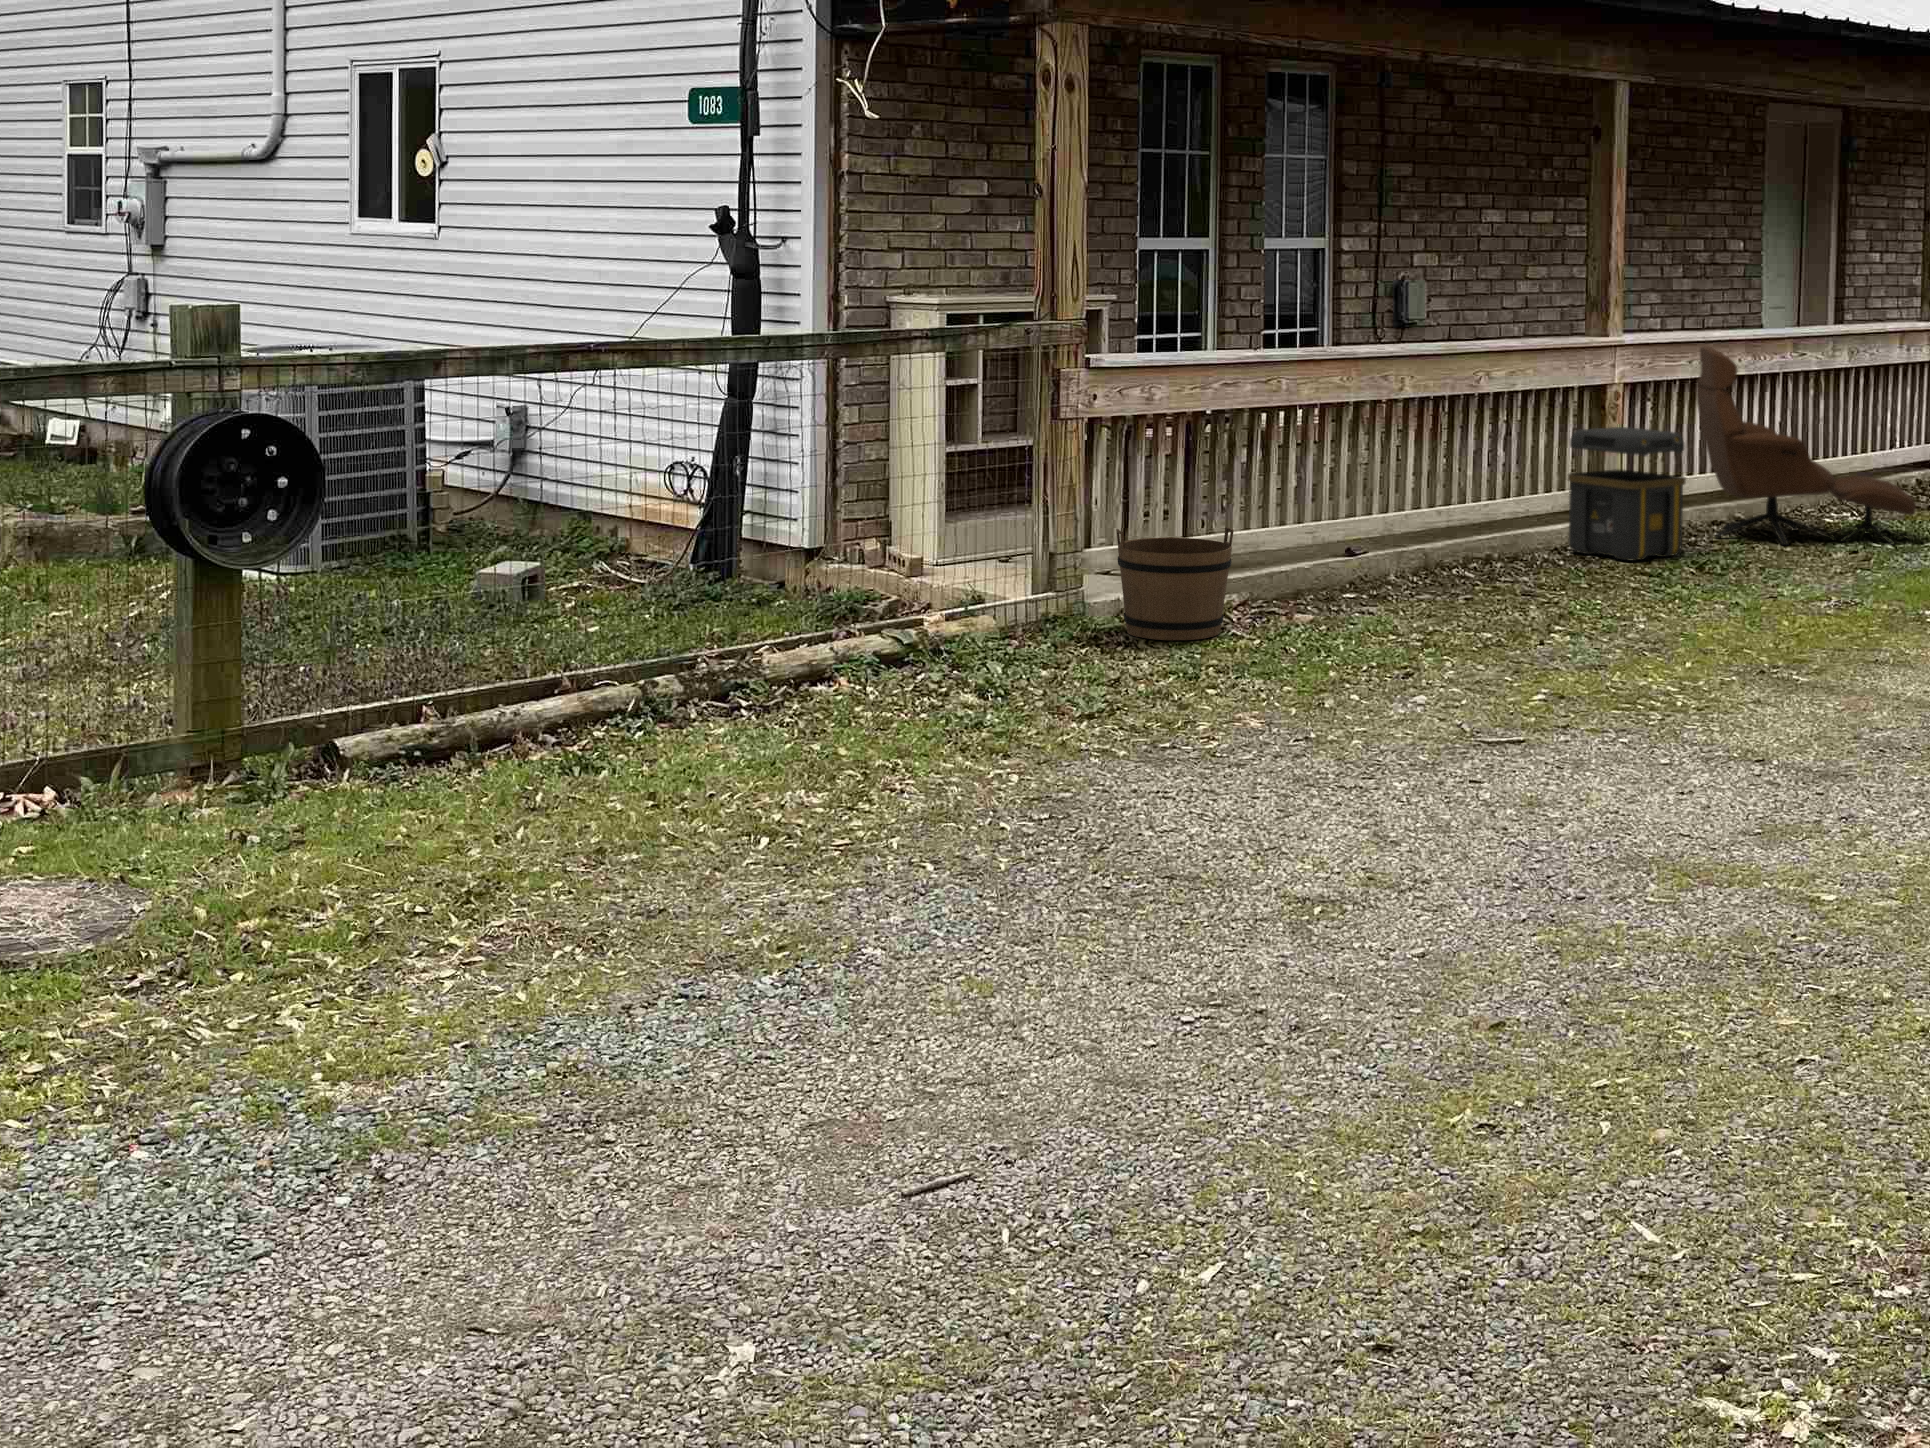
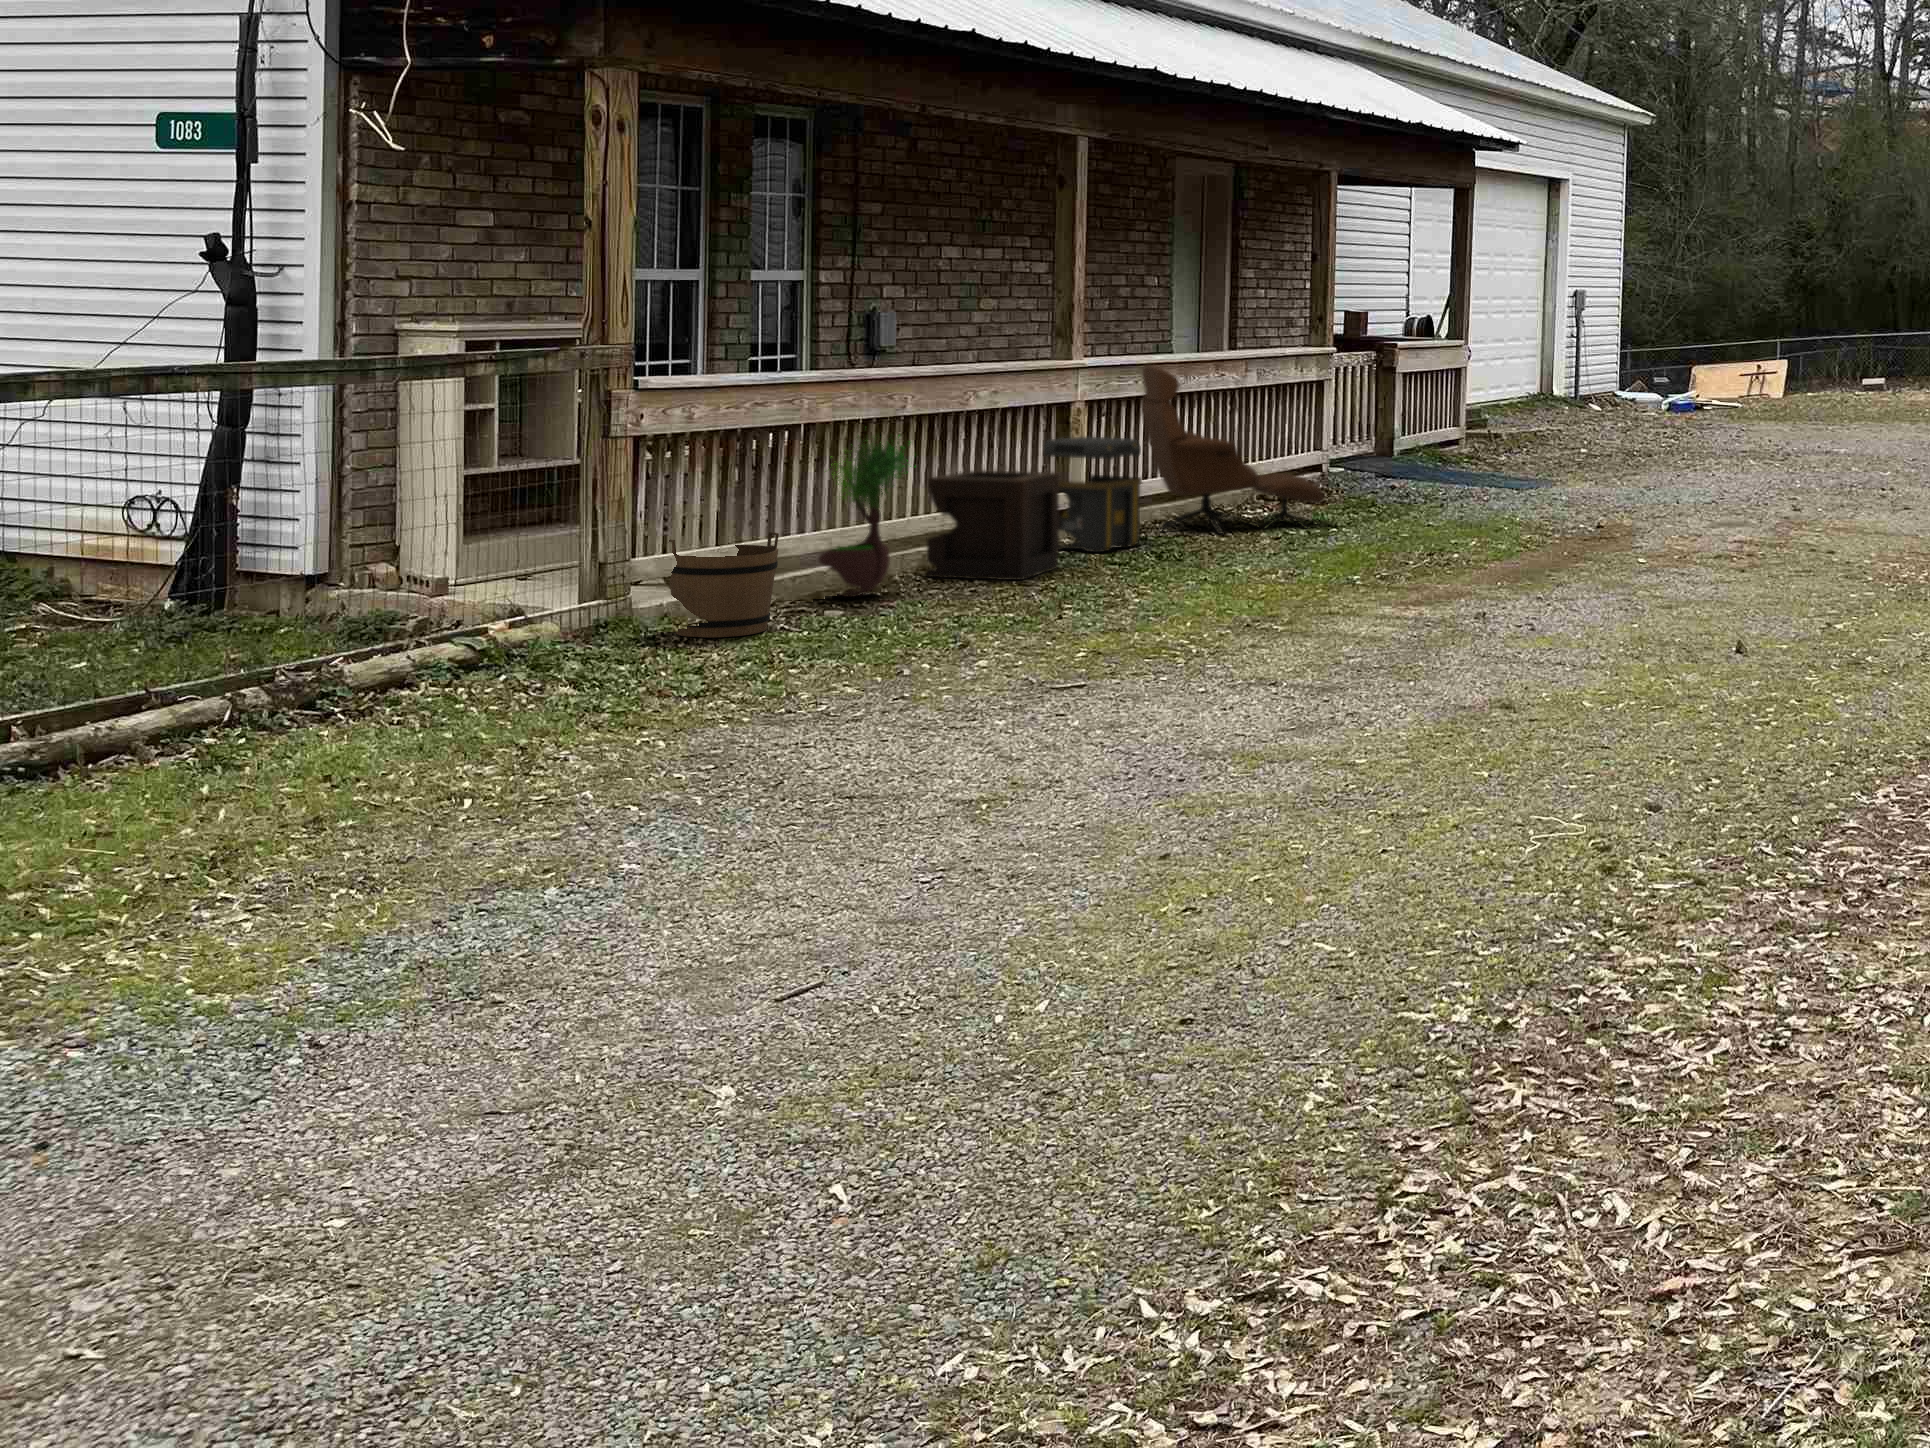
potted tree: none [1291,413,1402,599] -> present [819,435,916,597]
wooden crate: none [1425,462,1577,592] -> present [926,470,1060,580]

